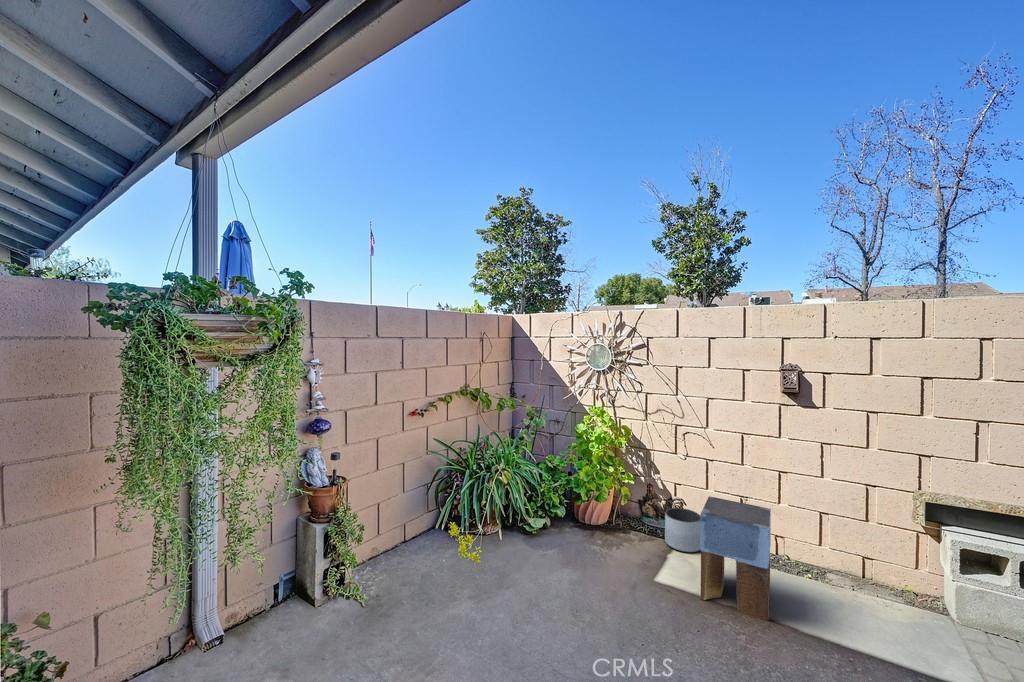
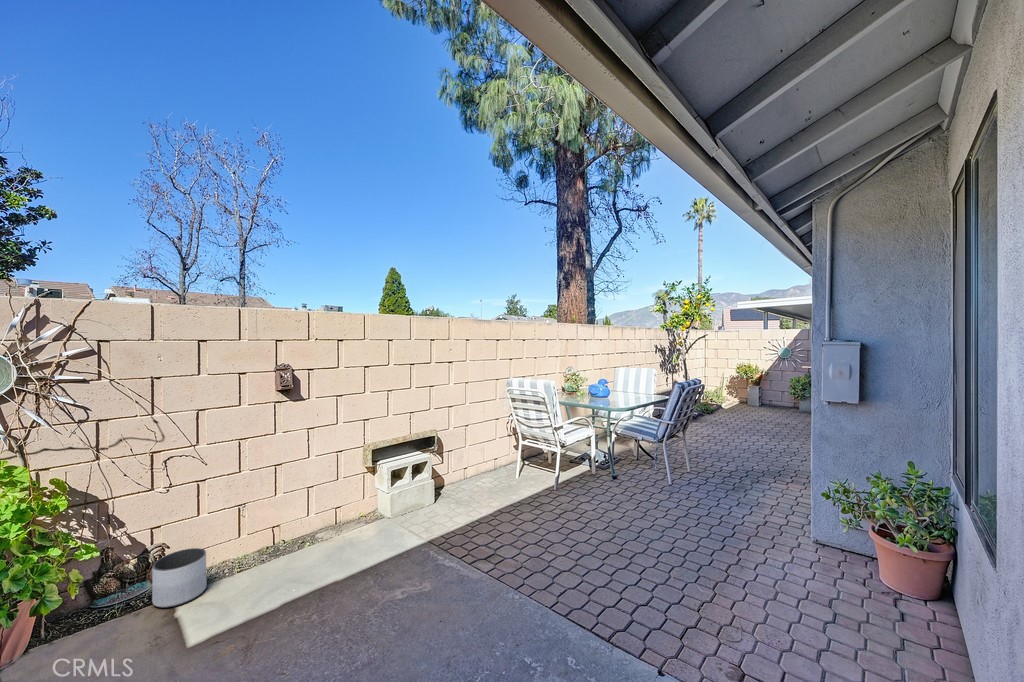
stool: present [700,496,771,621] -> none [241,495,322,618]

